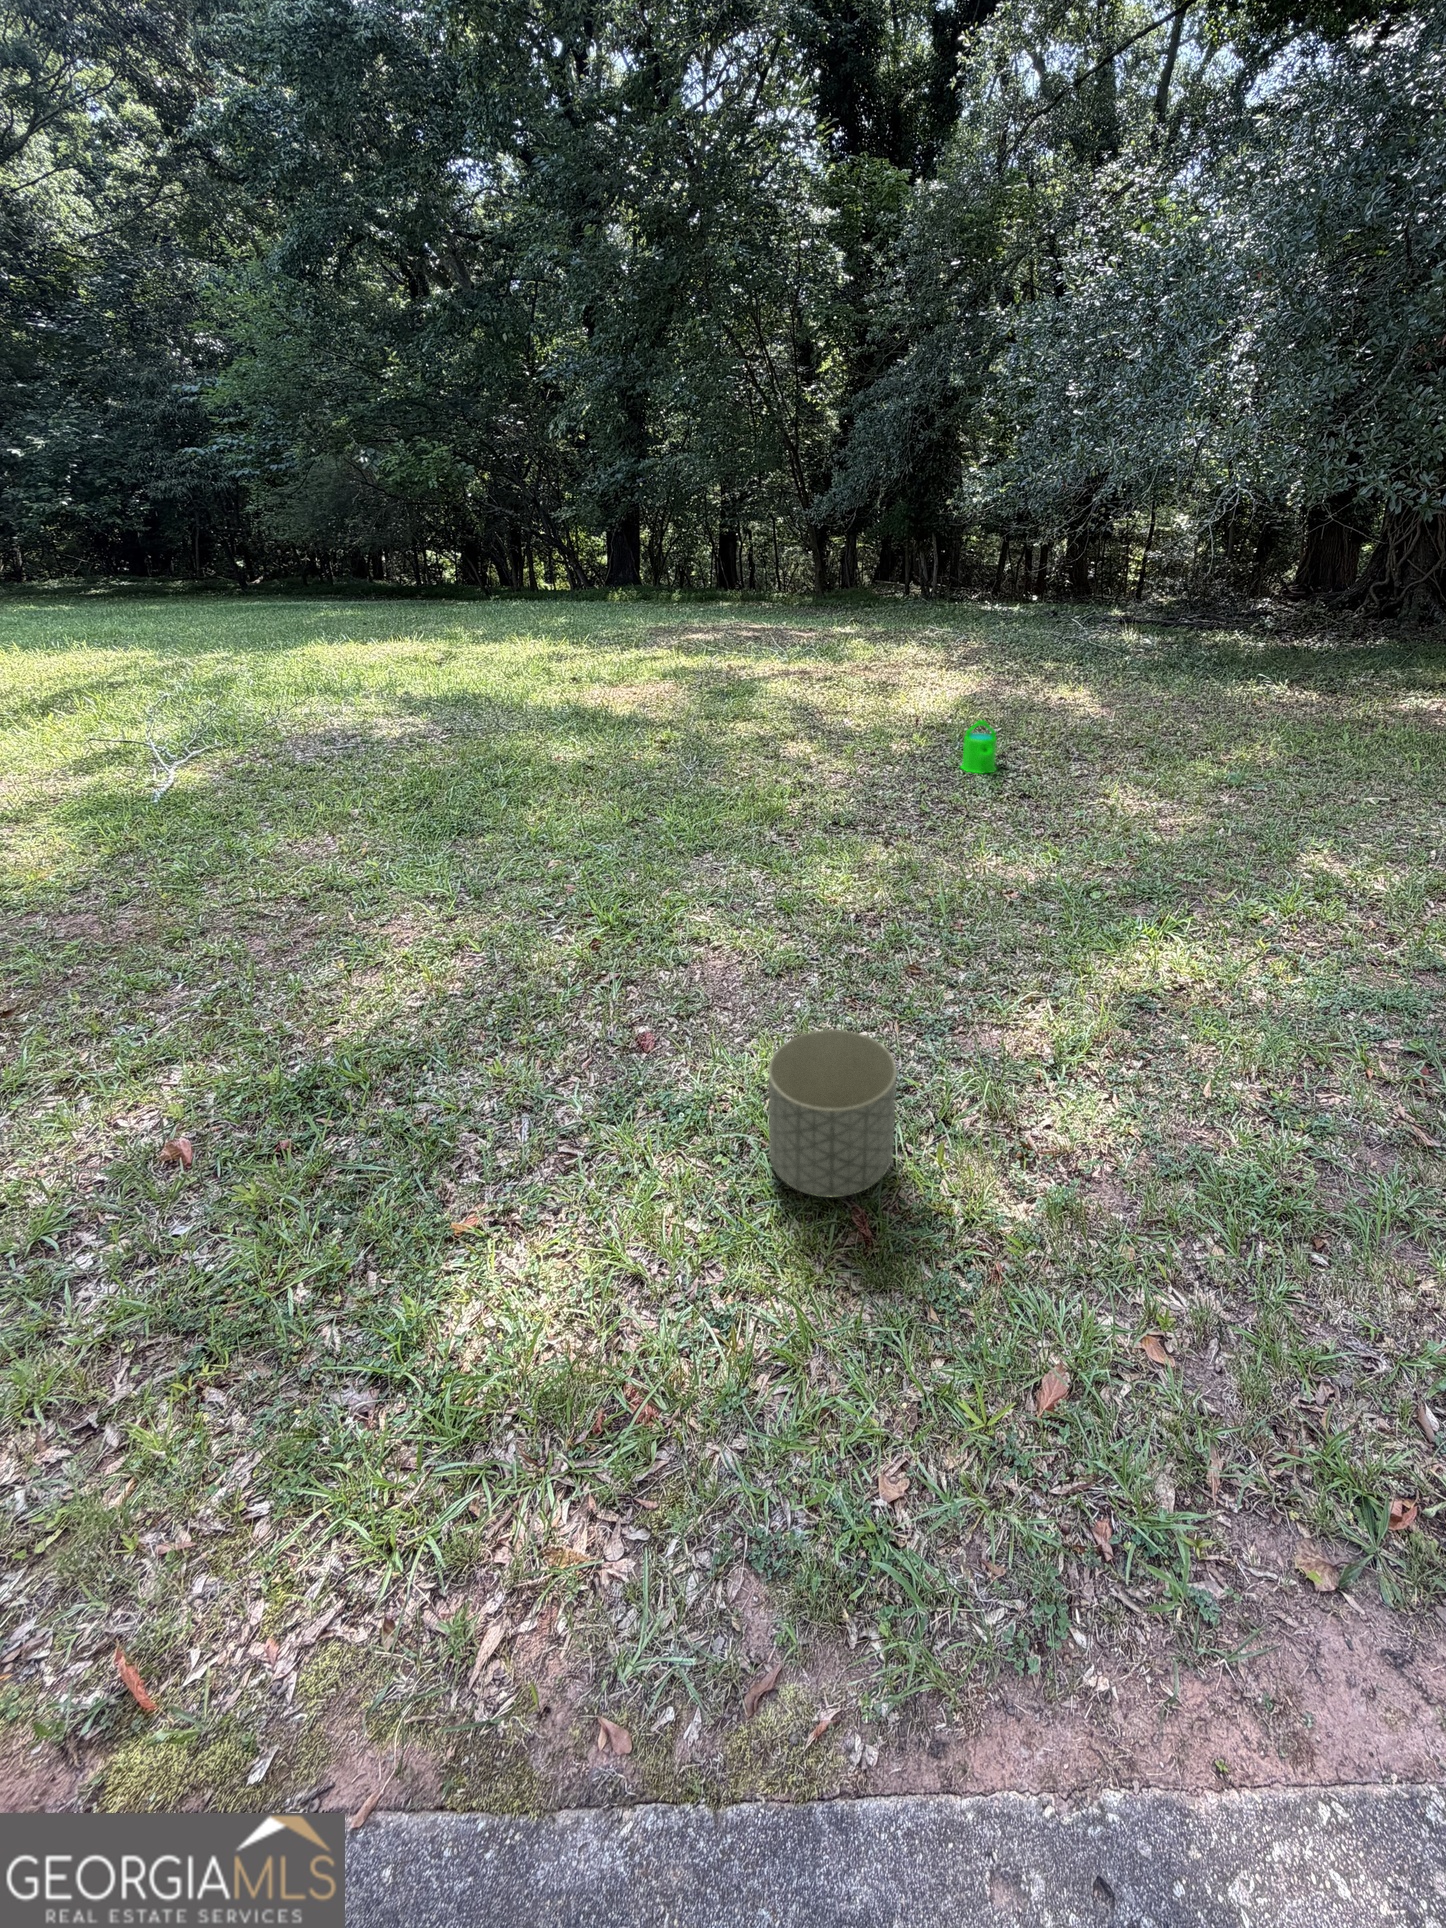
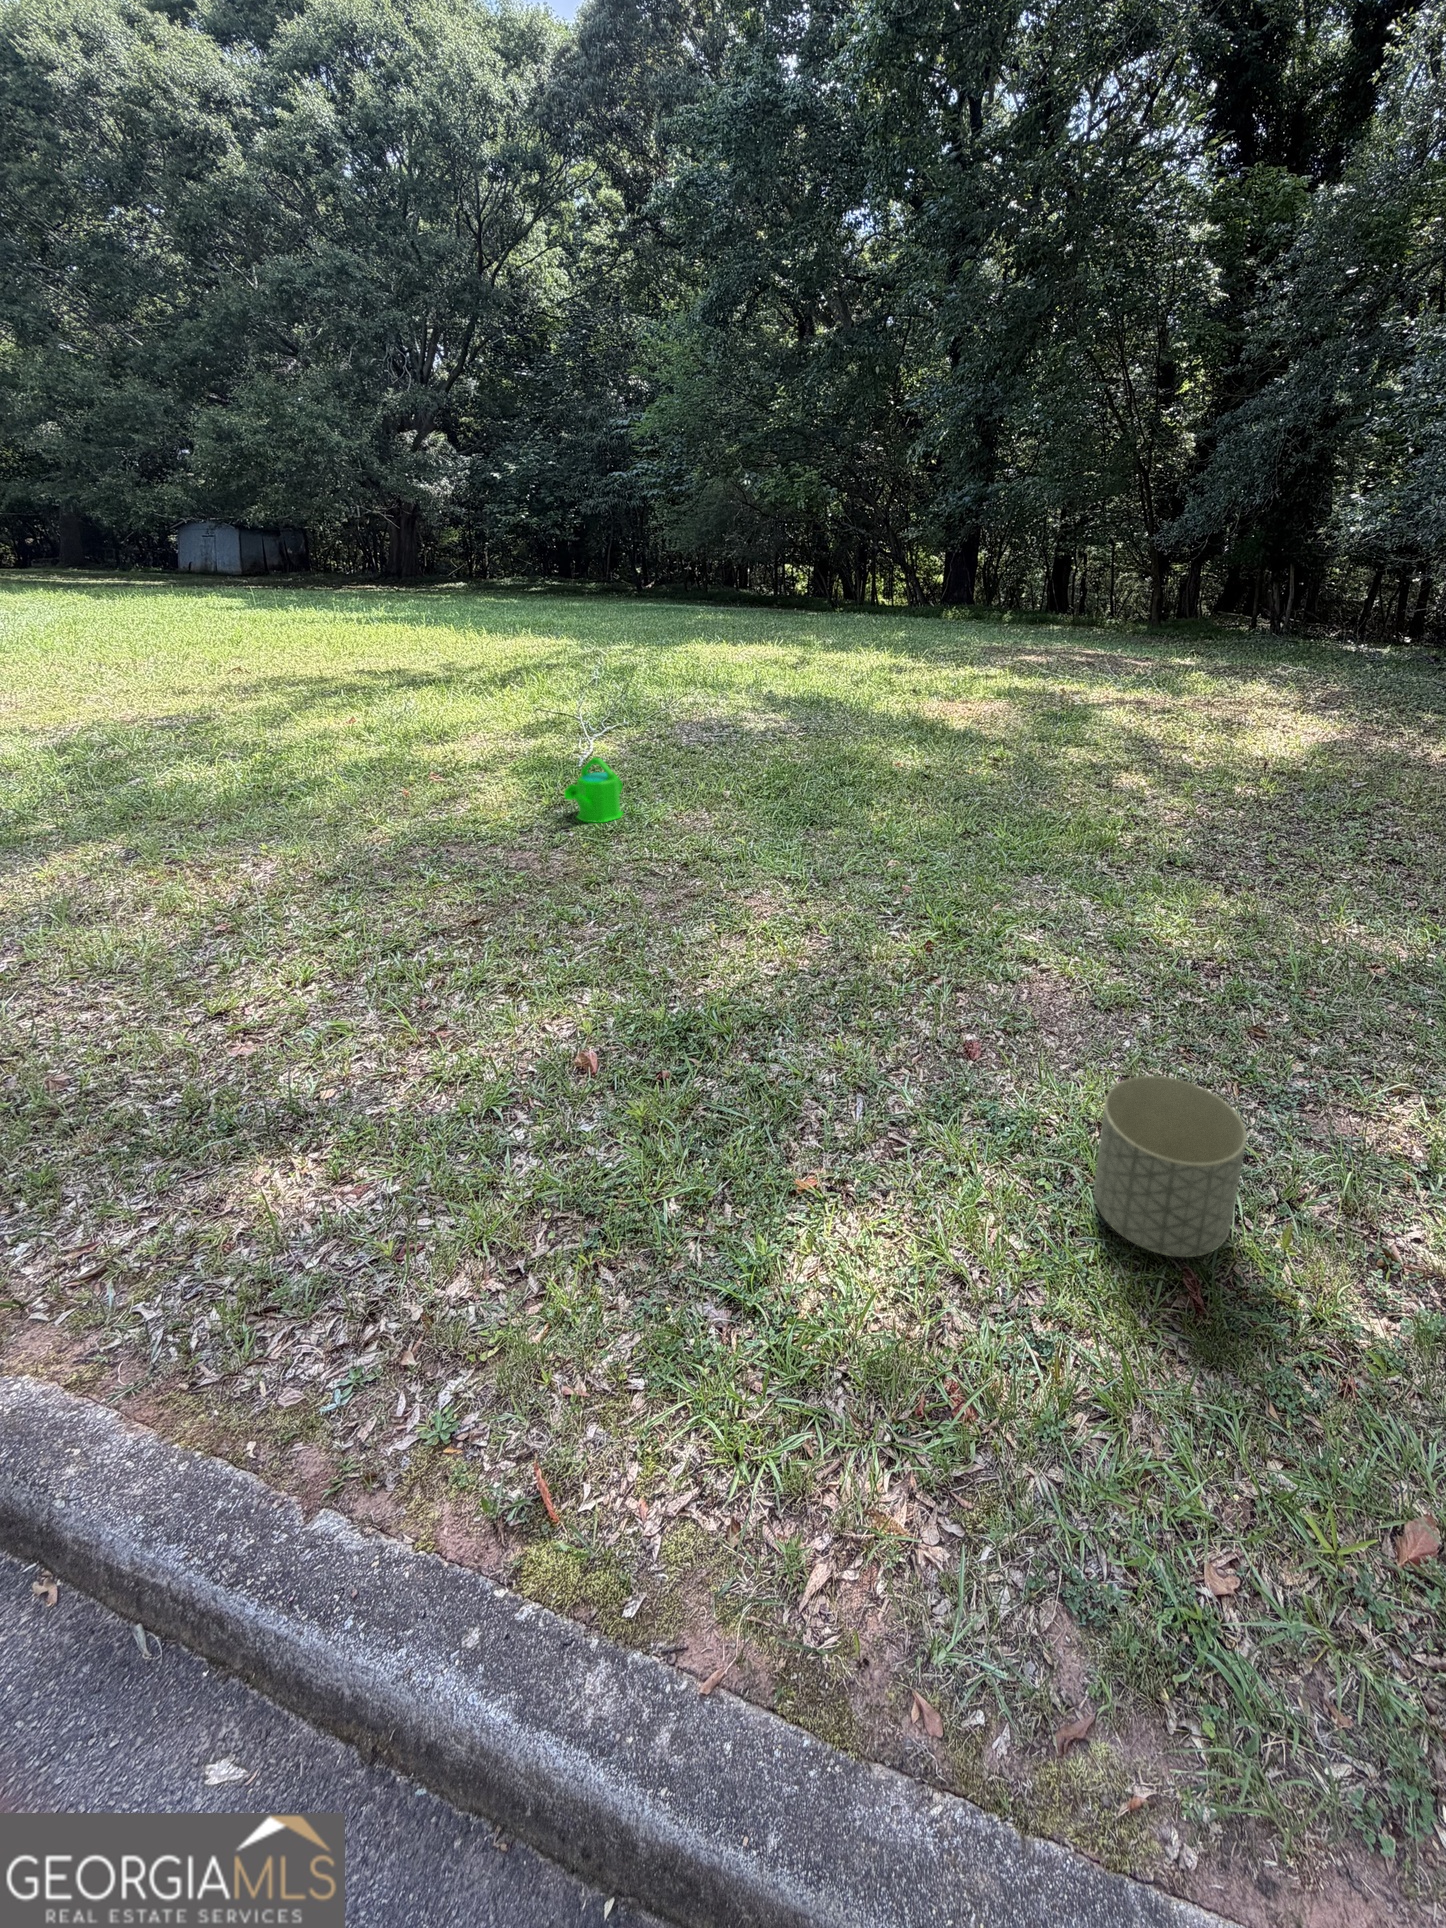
watering can: present [960,720,997,774] -> present [564,758,623,822]

